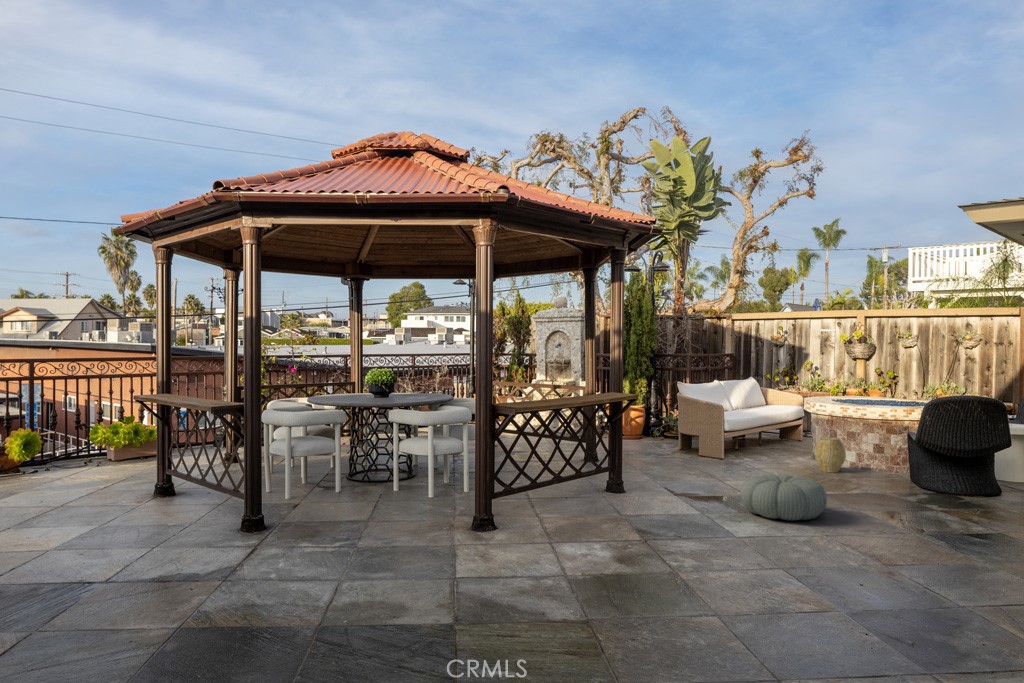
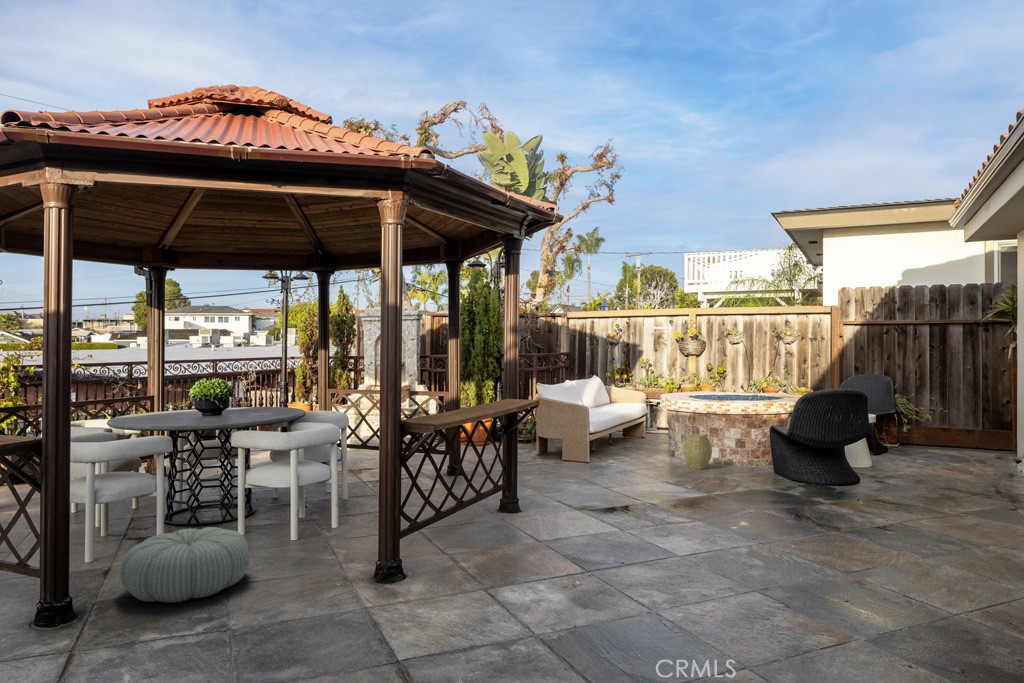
pouf: present [740,474,827,520] -> present [120,527,249,602]

